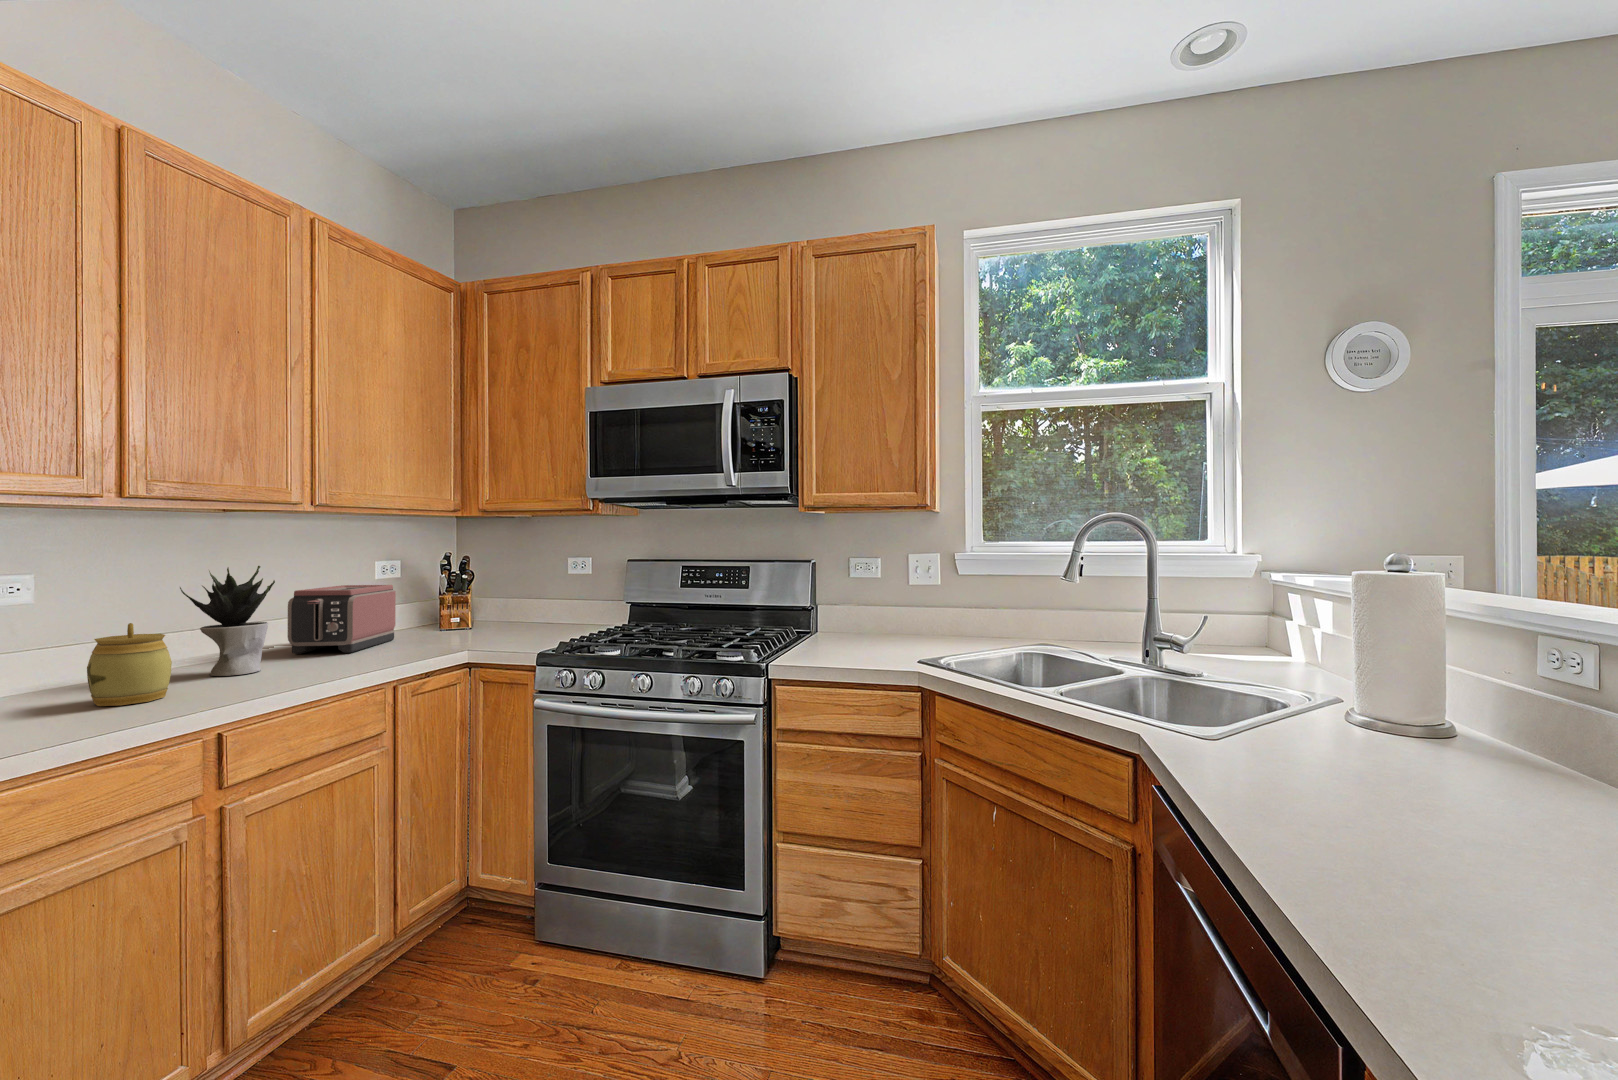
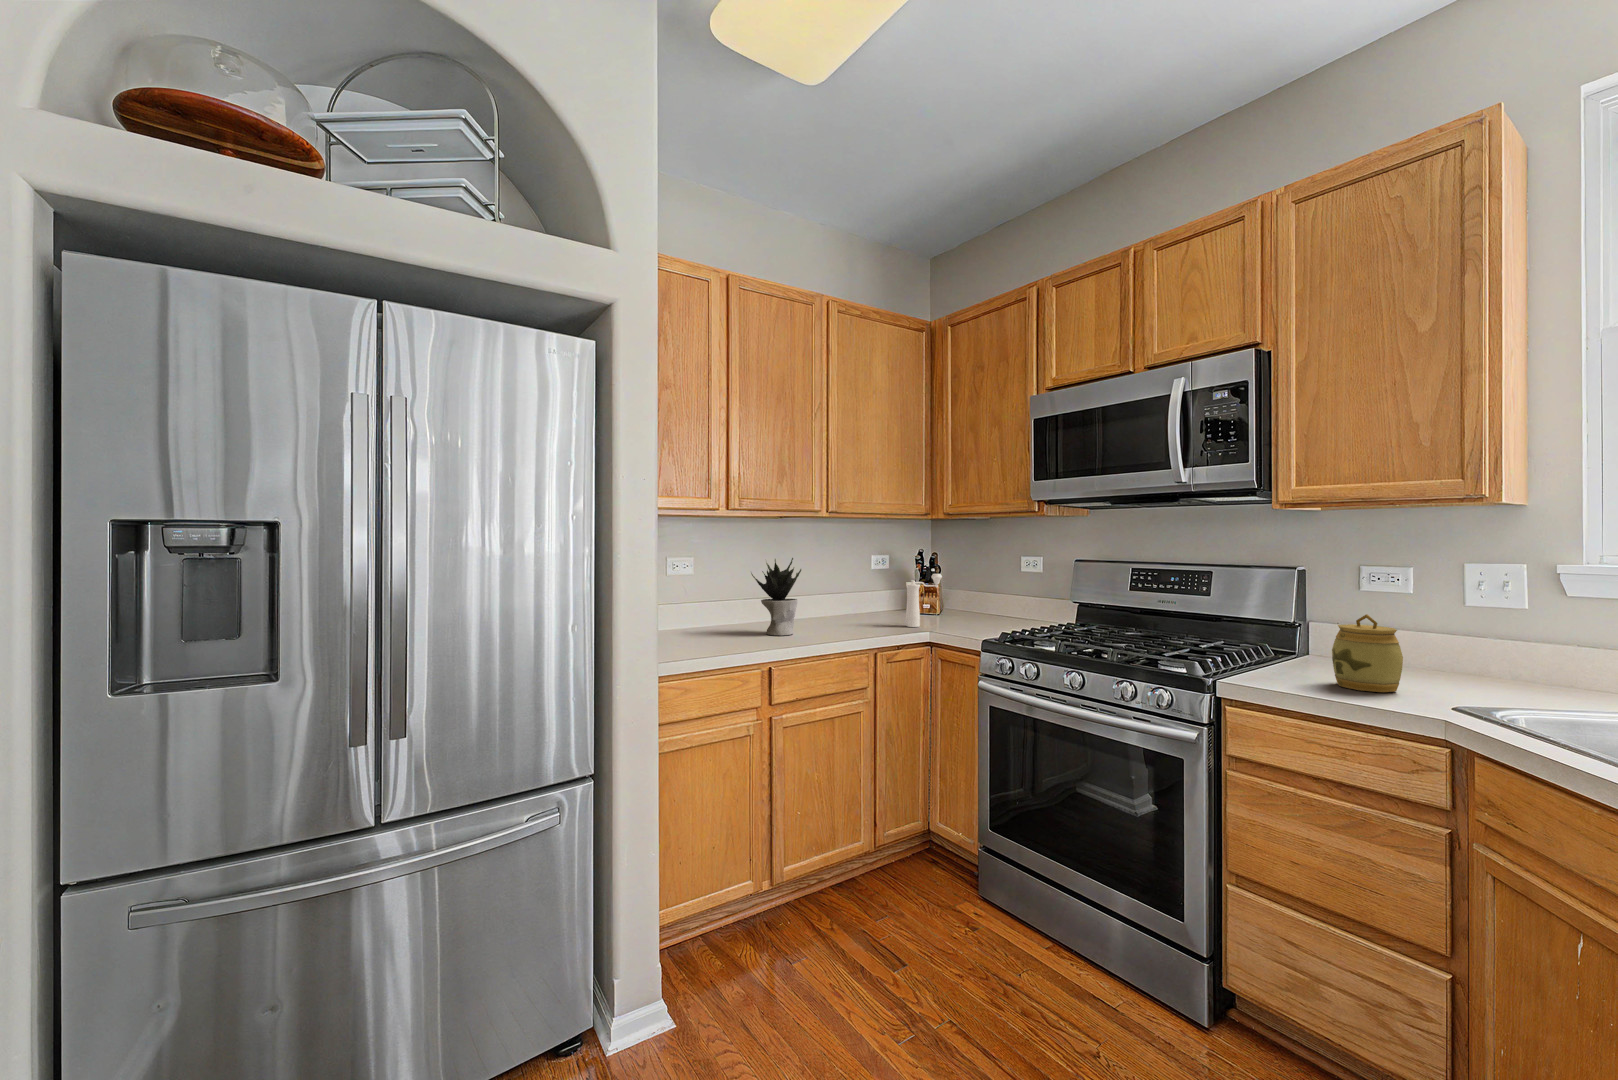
pepper mill: none [433,580,479,644] -> present [906,574,942,627]
toaster: present [288,585,396,654] -> none [810,574,881,627]
jar: present [87,623,172,706] -> present [1332,614,1403,692]

